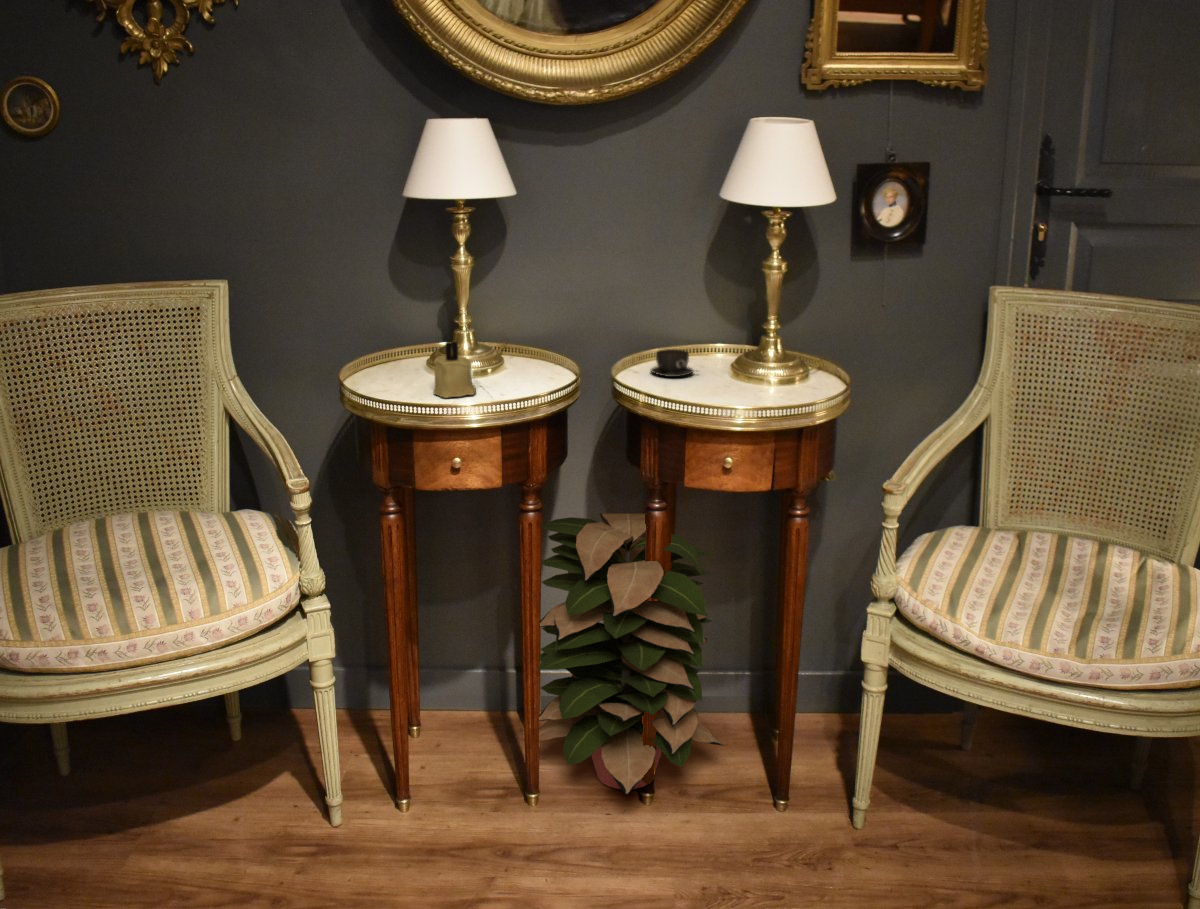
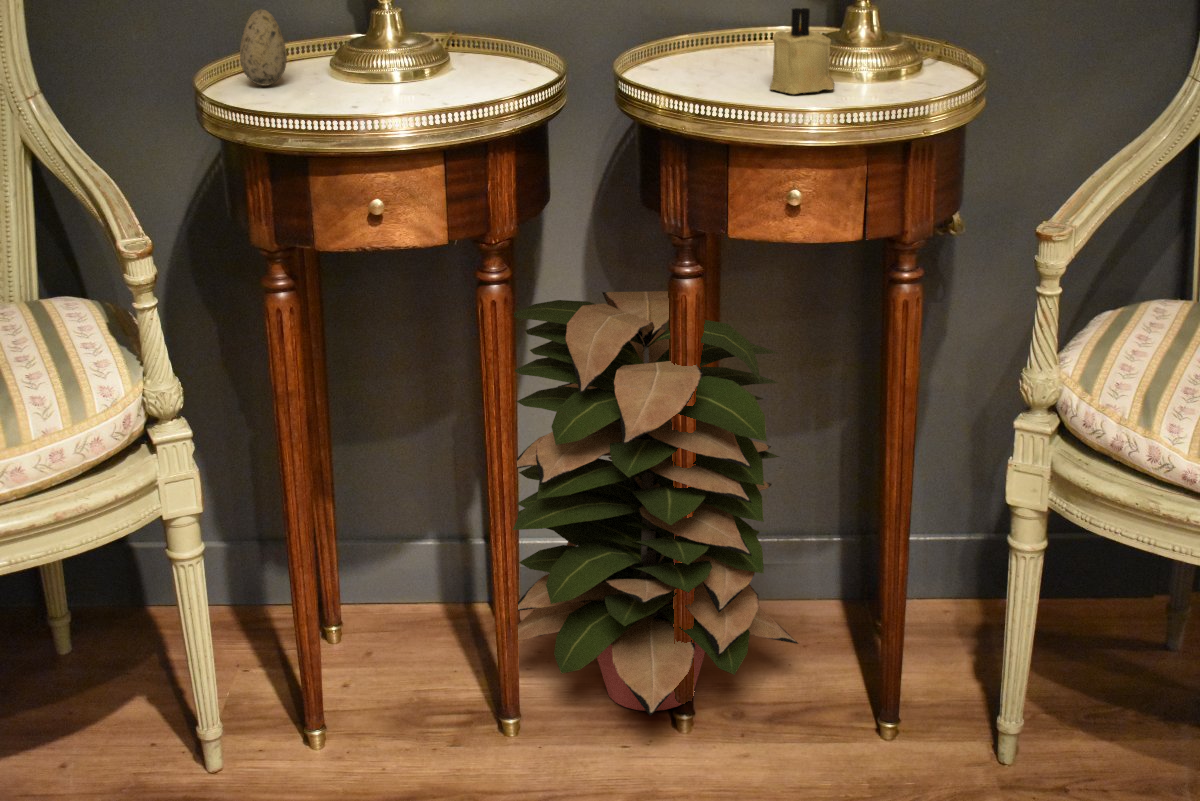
decorative egg: none [370,332,400,380] -> present [240,9,287,86]
candle: present [434,342,476,398] -> present [770,8,834,94]
teacup: present [651,349,694,377] -> none [675,31,751,73]

